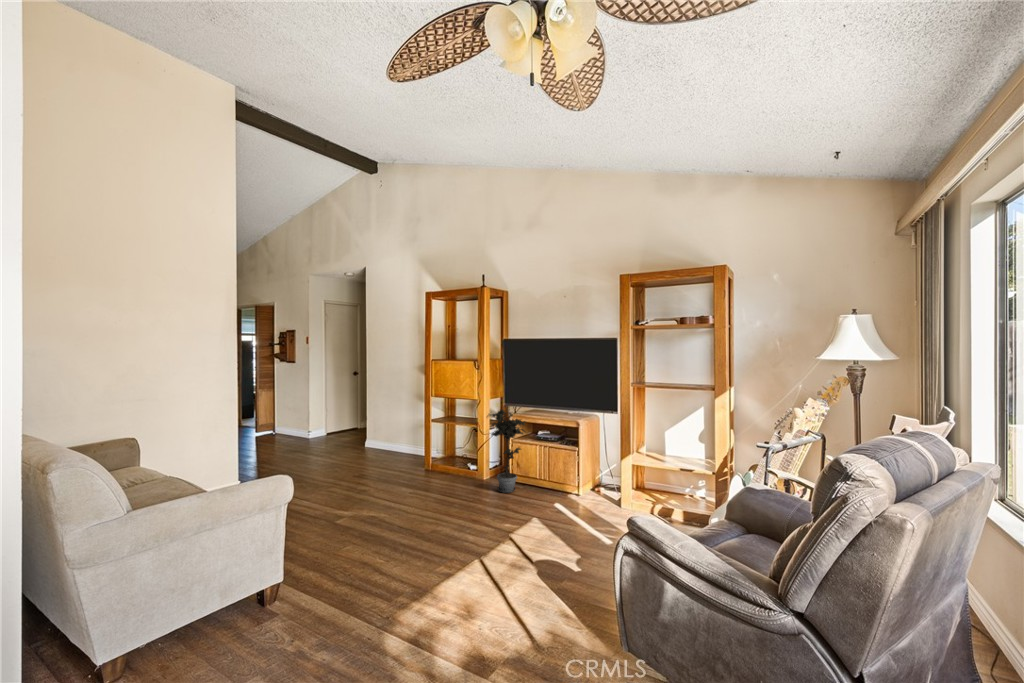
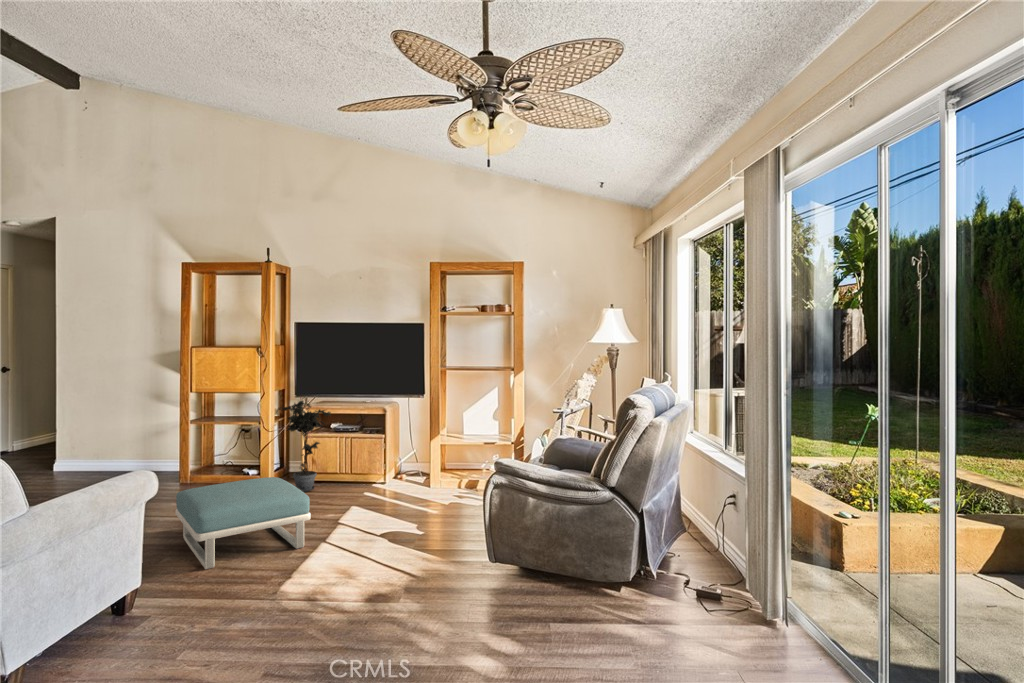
footstool: none [357,481,463,567] -> present [176,477,311,569]

